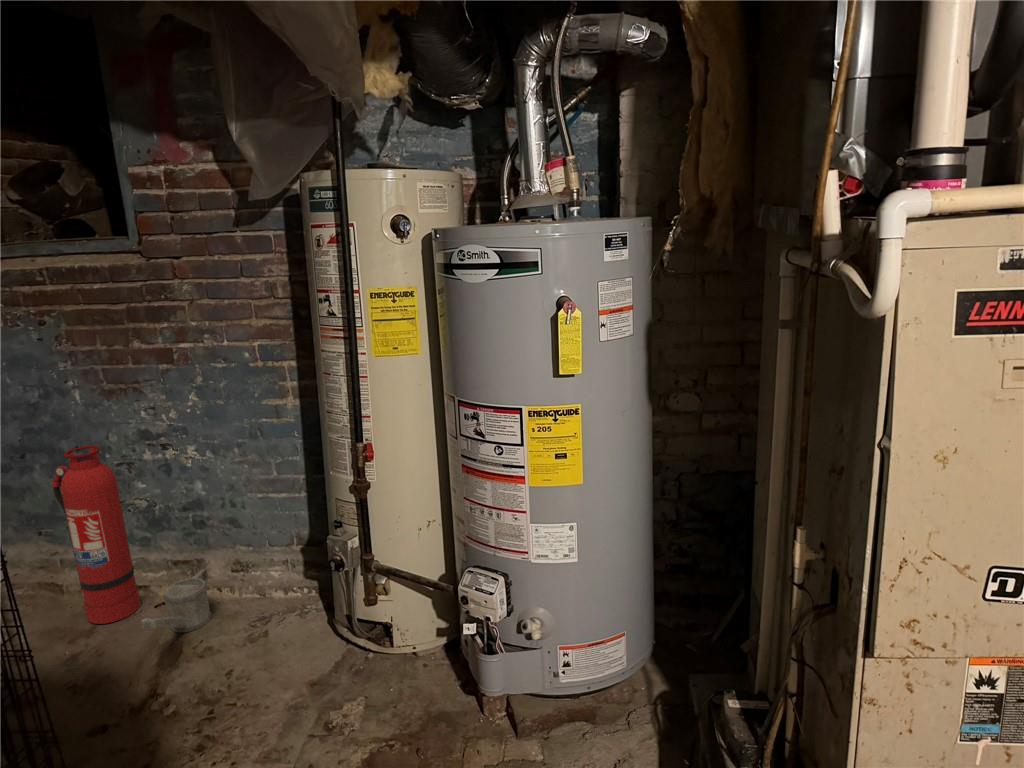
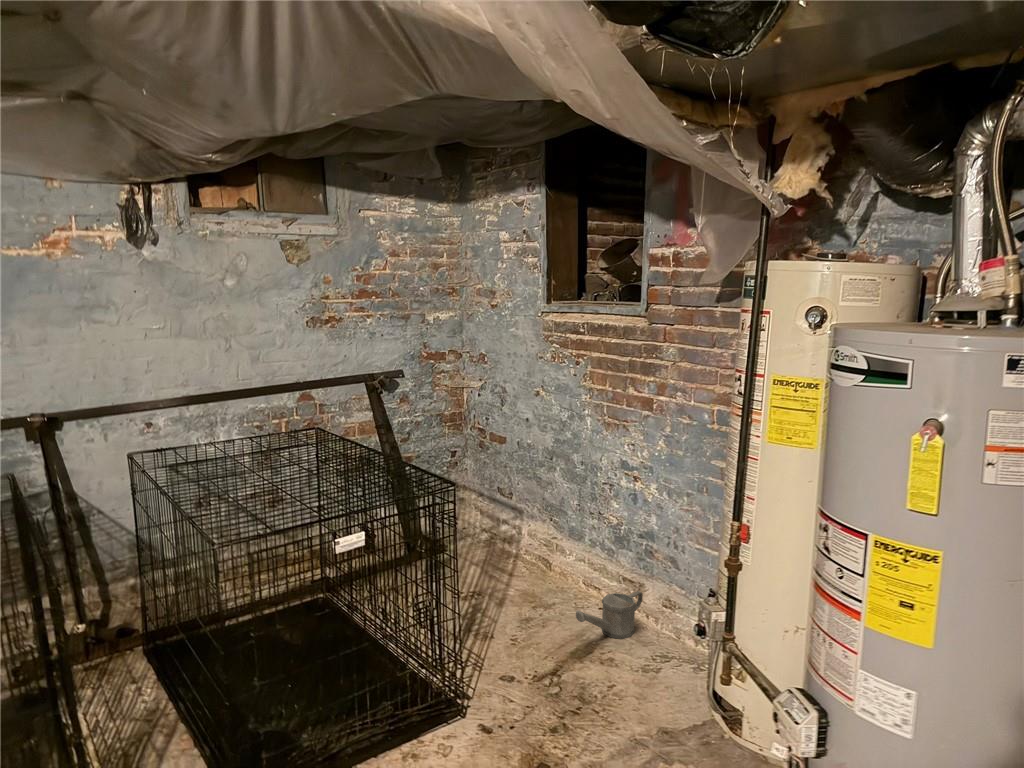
fire extinguisher: present [52,446,140,624] -> none [557,462,597,605]

